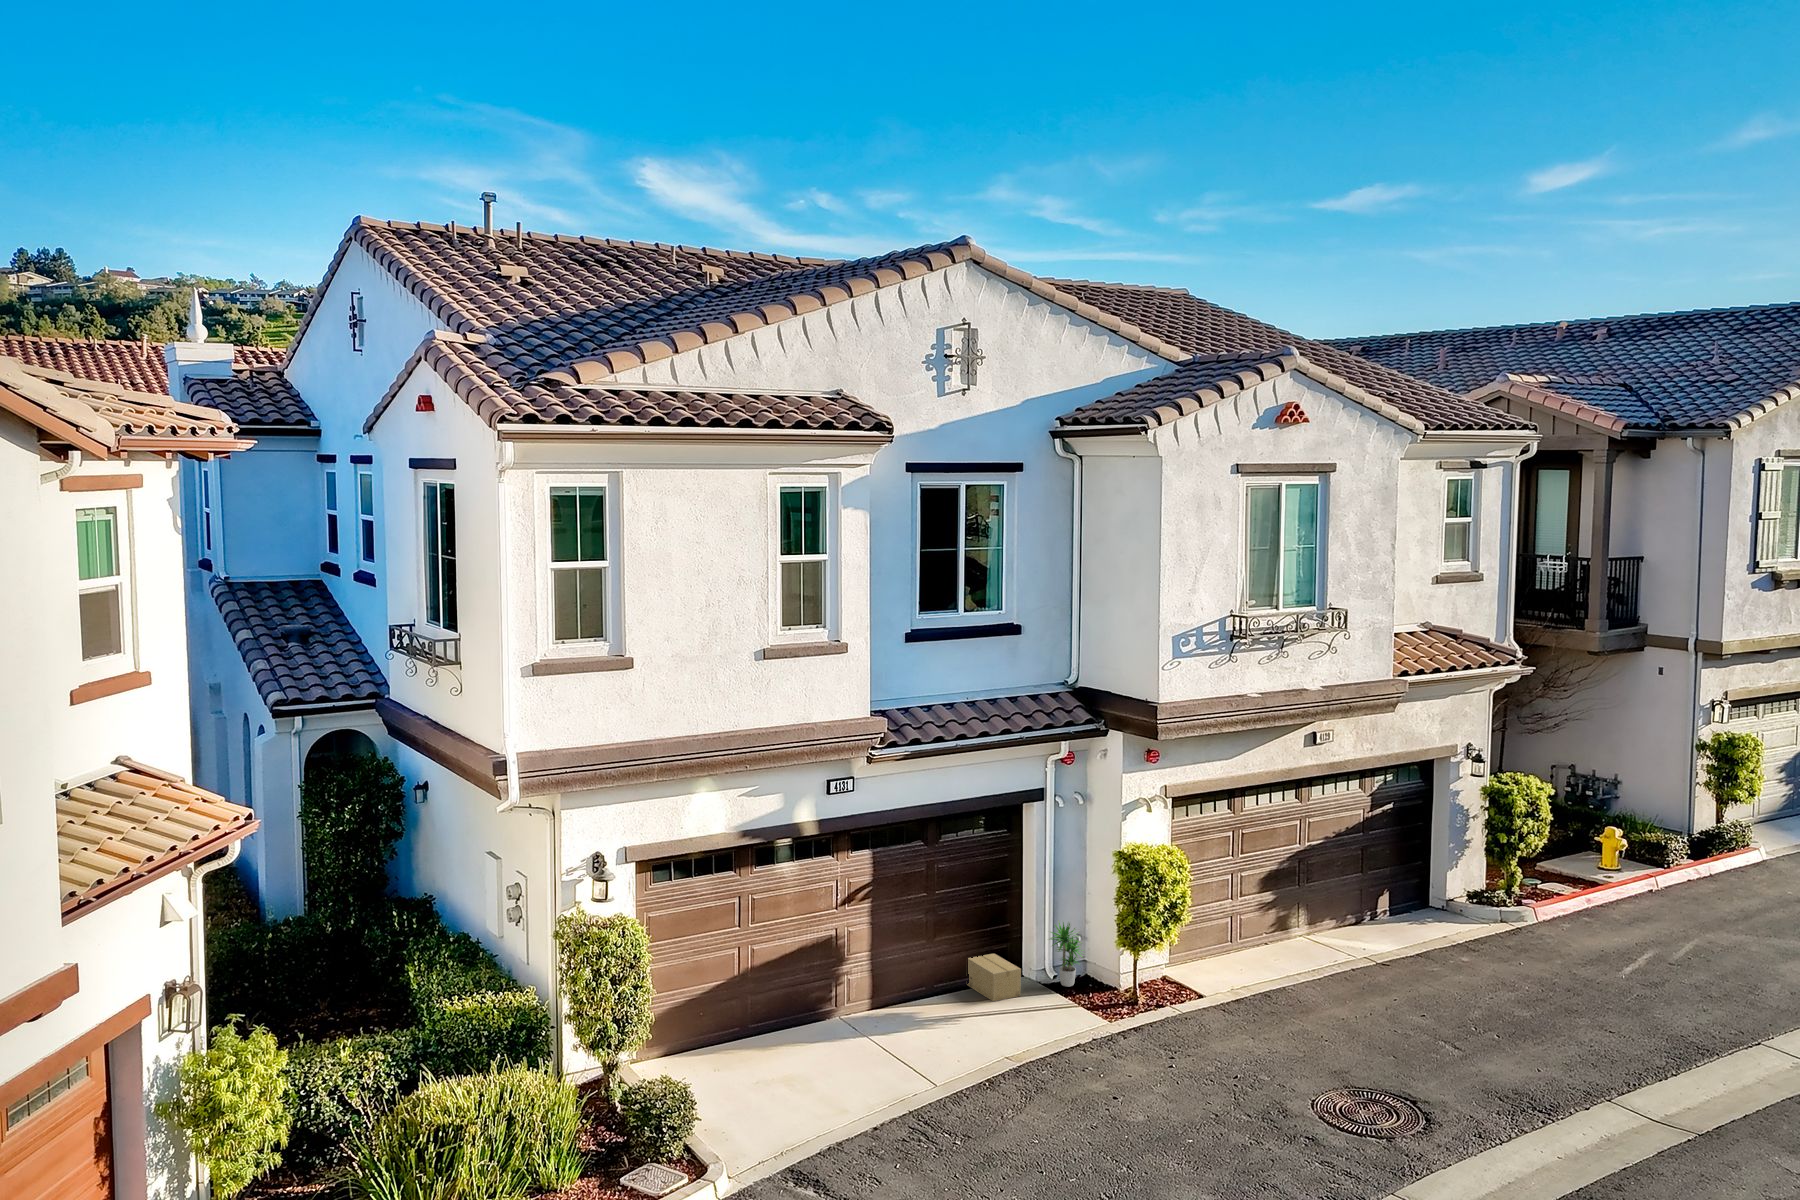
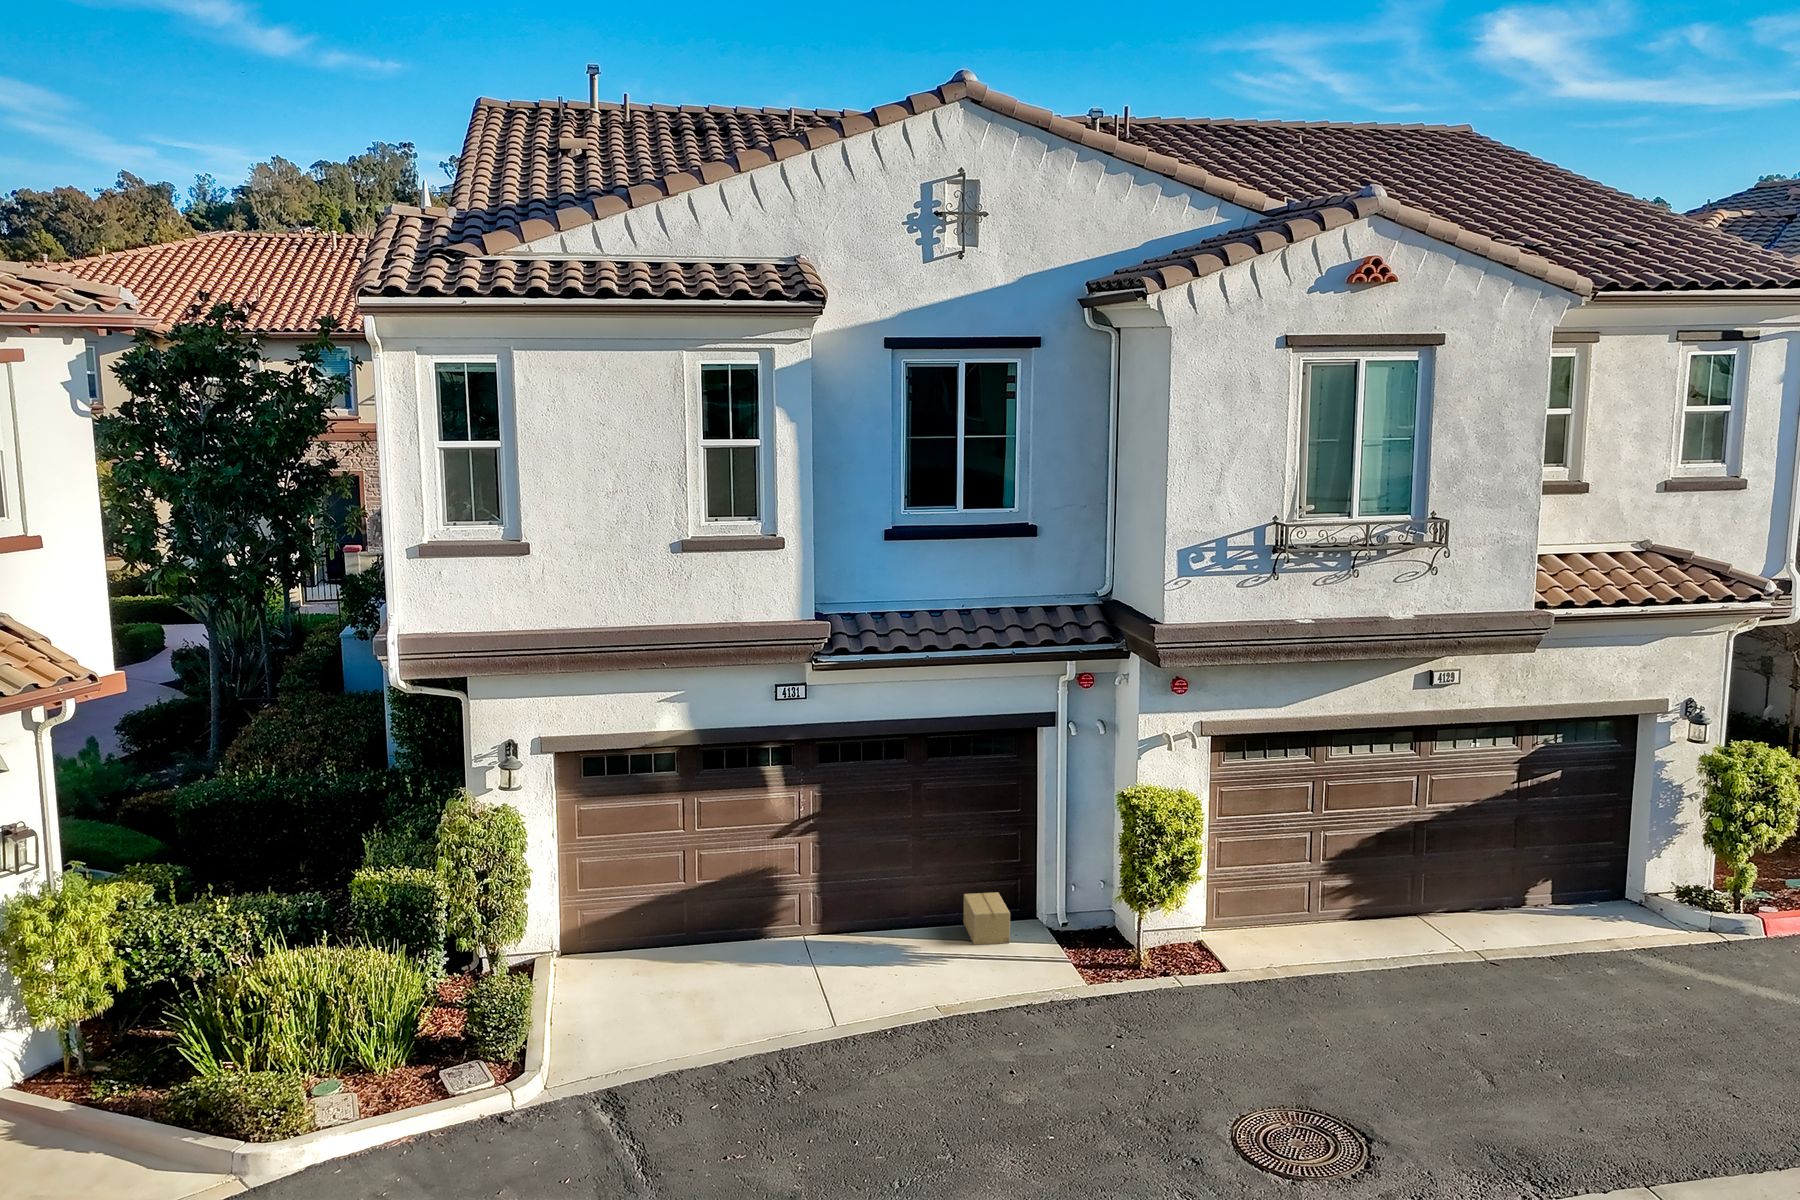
potted plant: present [1050,922,1082,987] -> none [1051,863,1099,940]

